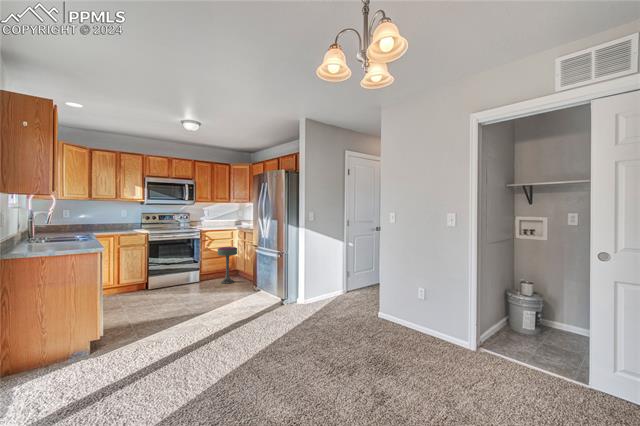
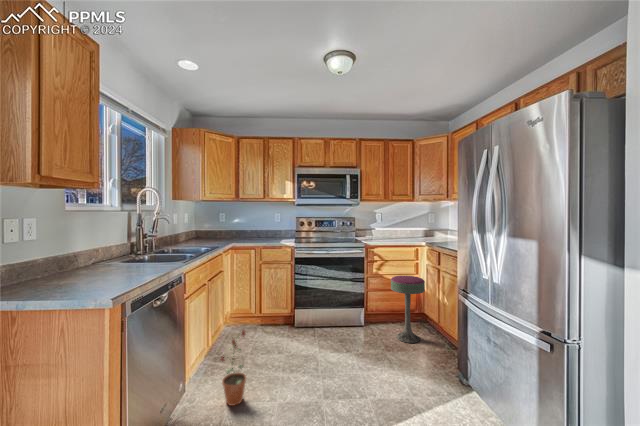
potted plant: none [121,277,139,320] -> present [220,330,246,406]

